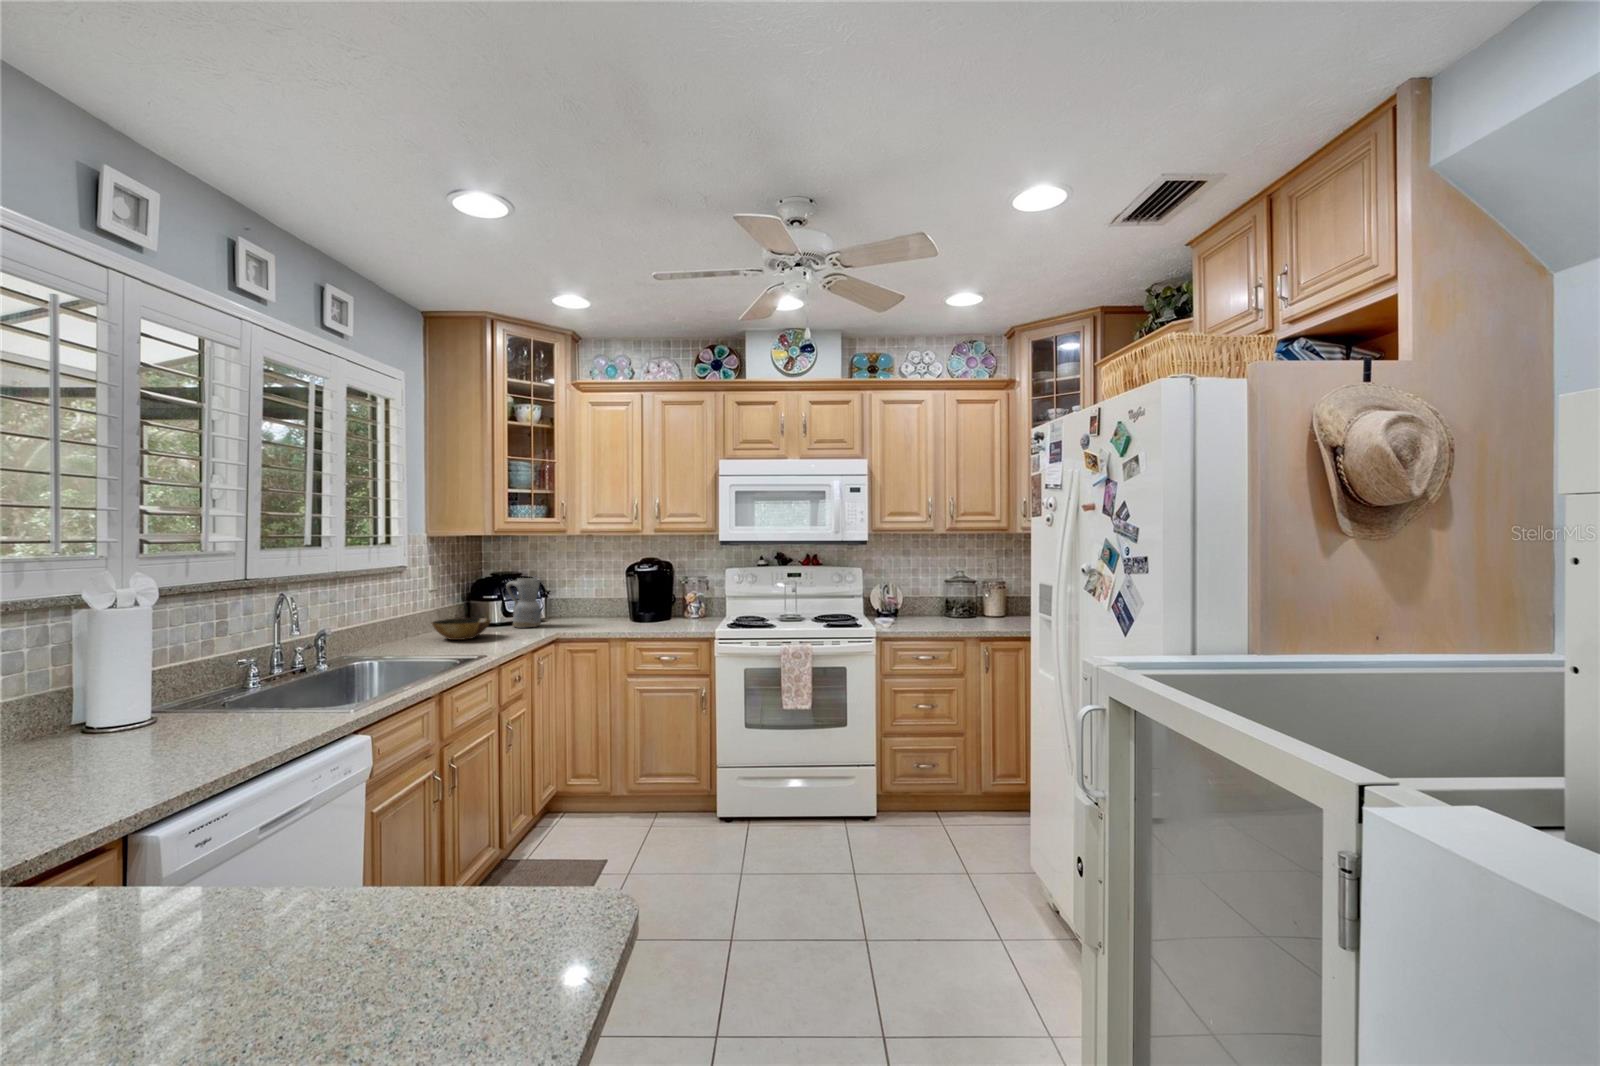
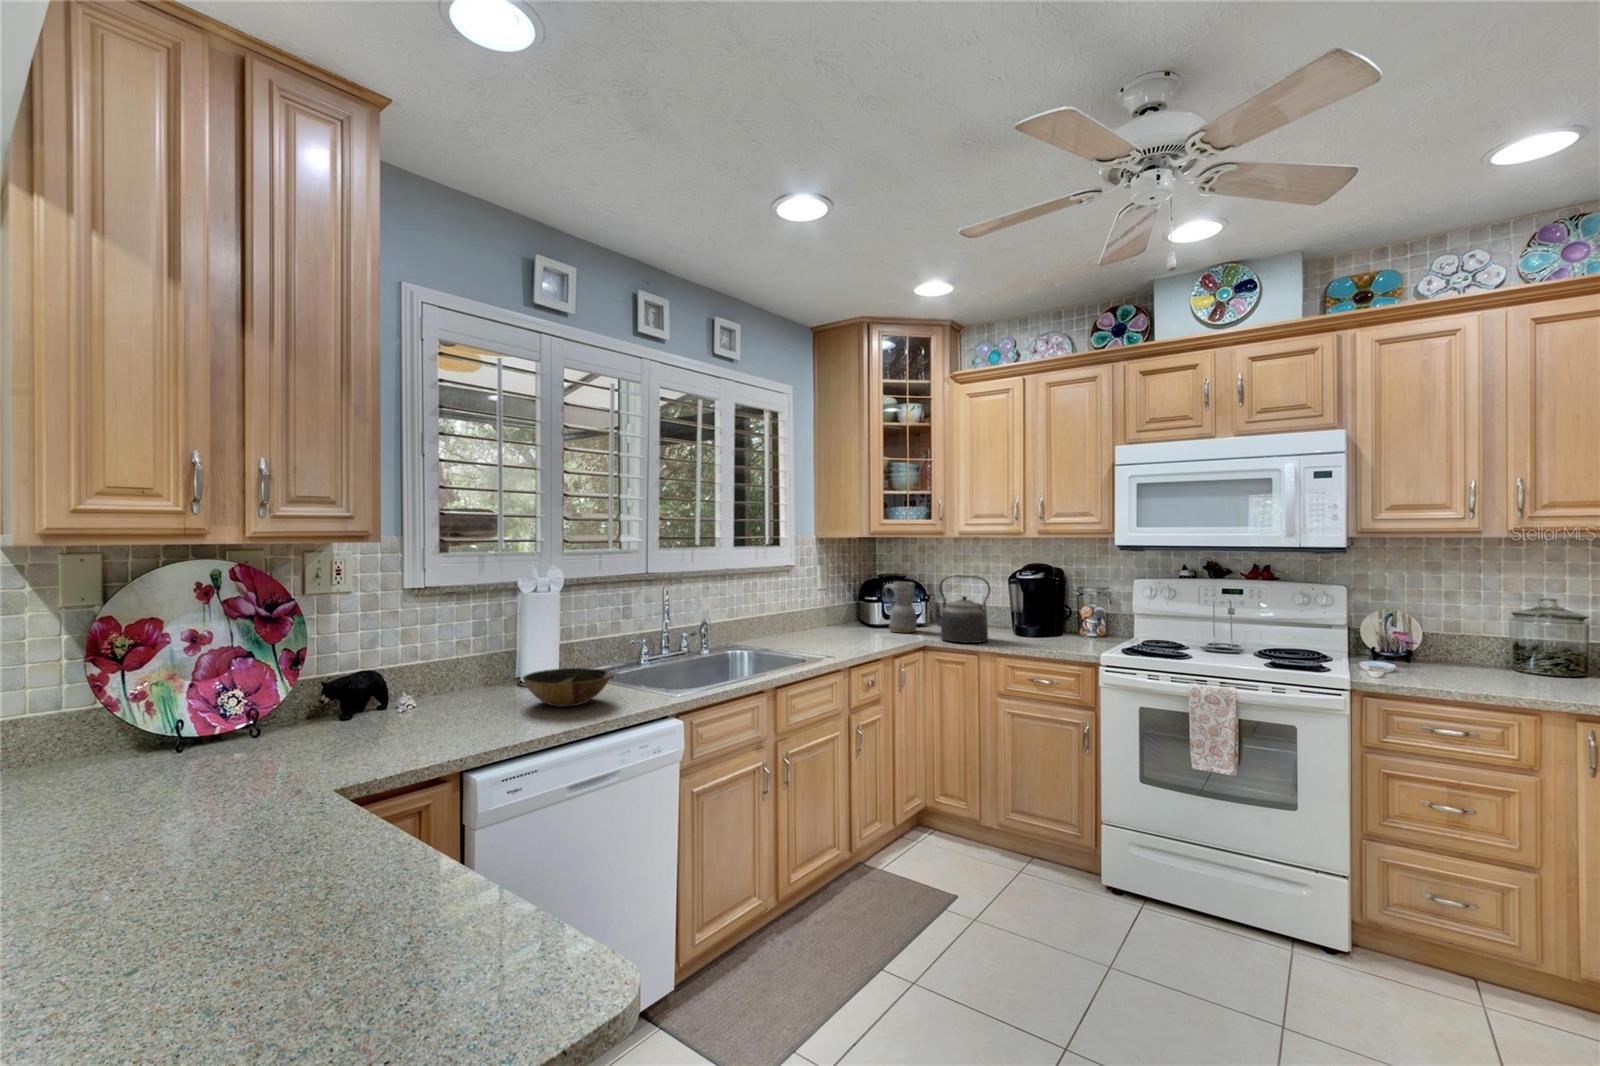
kettle: none [560,570,617,631] -> present [931,575,991,643]
bowl: present [432,618,491,640] -> present [522,668,611,707]

